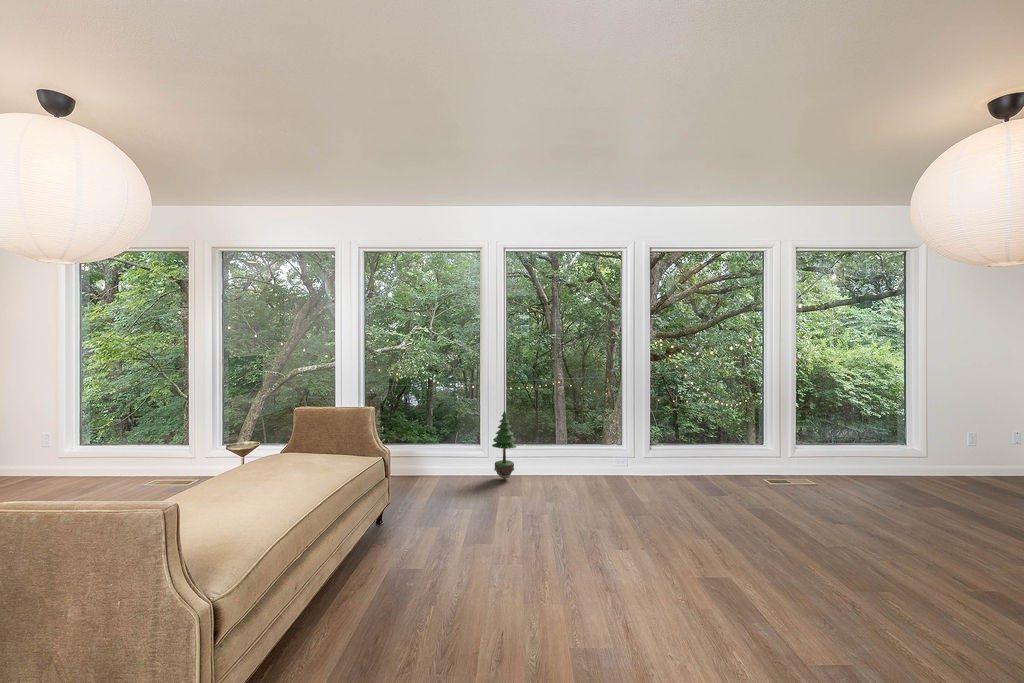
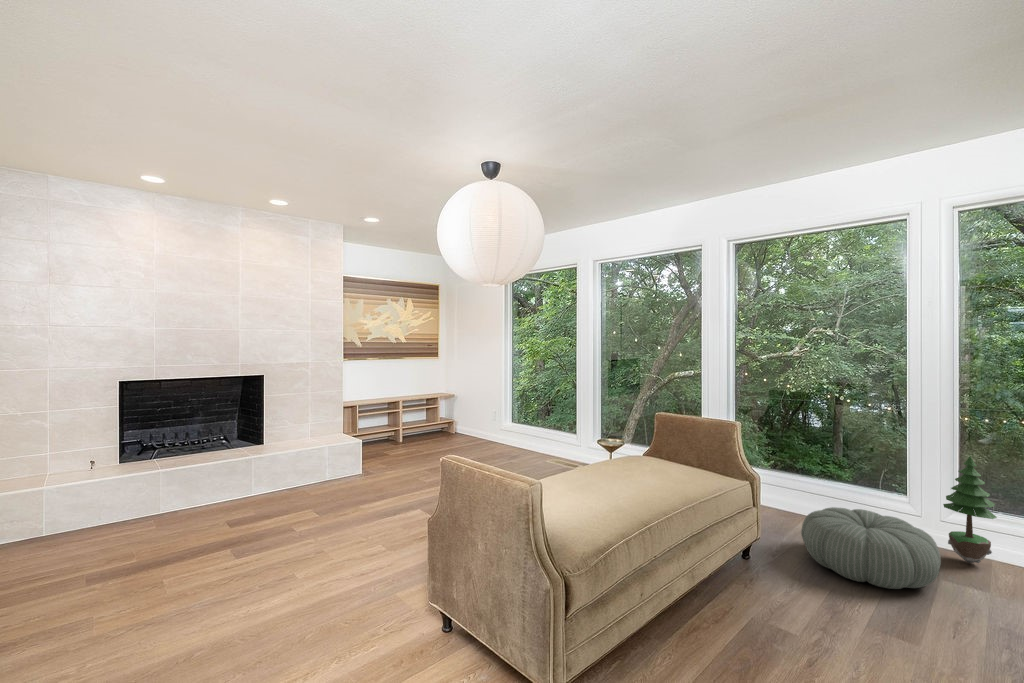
pouf: none [414,460,495,512] -> present [801,507,941,589]

